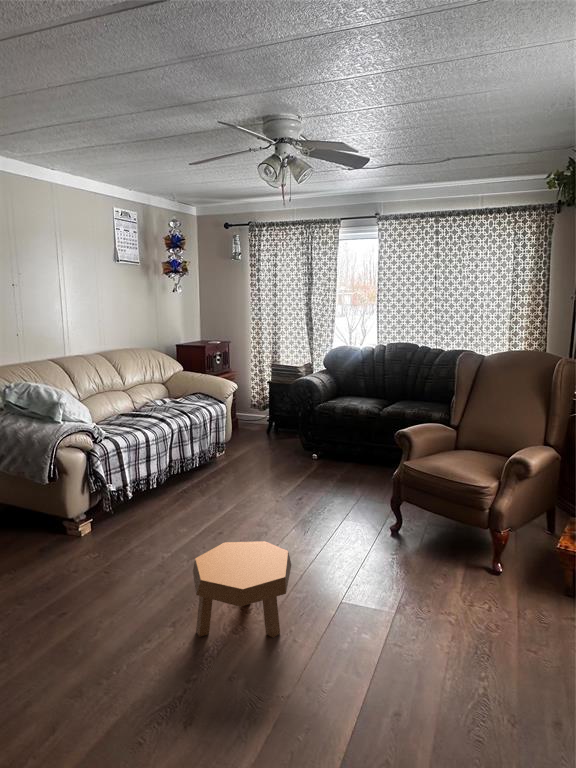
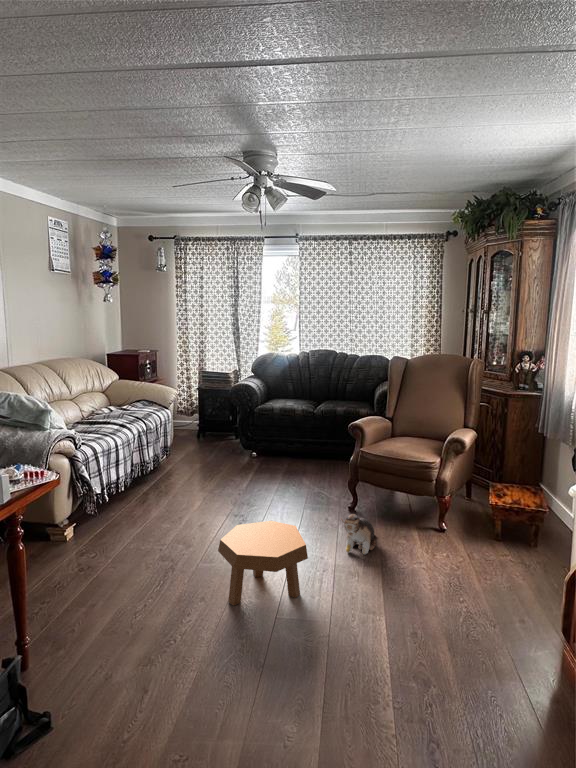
plush toy: none [349,543,405,593] -> present [341,514,376,554]

